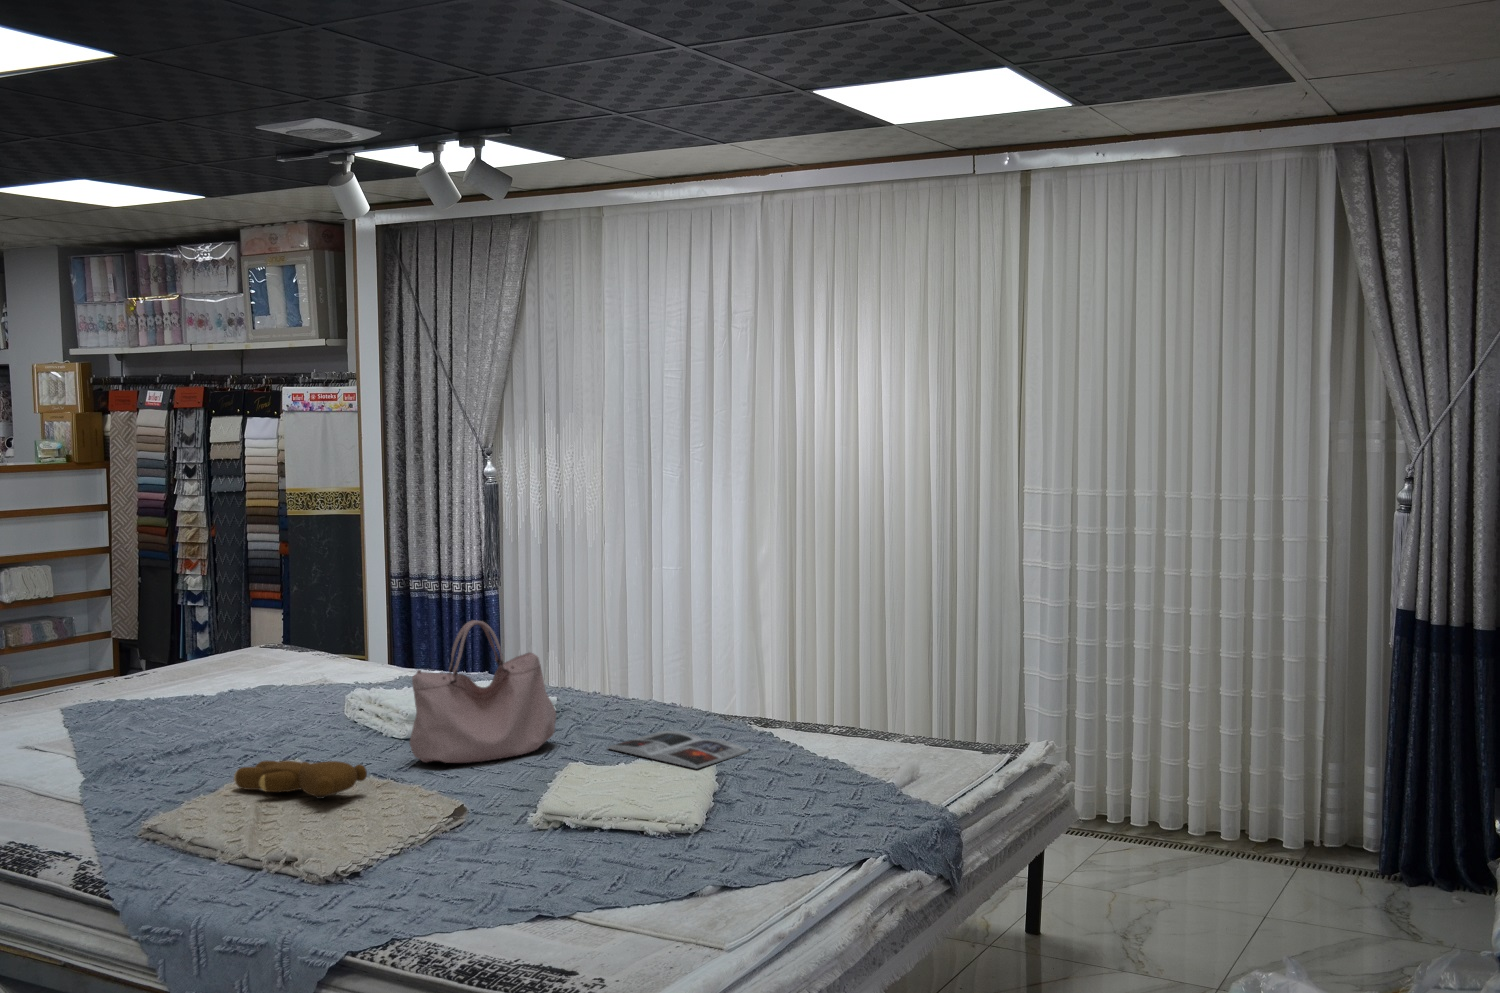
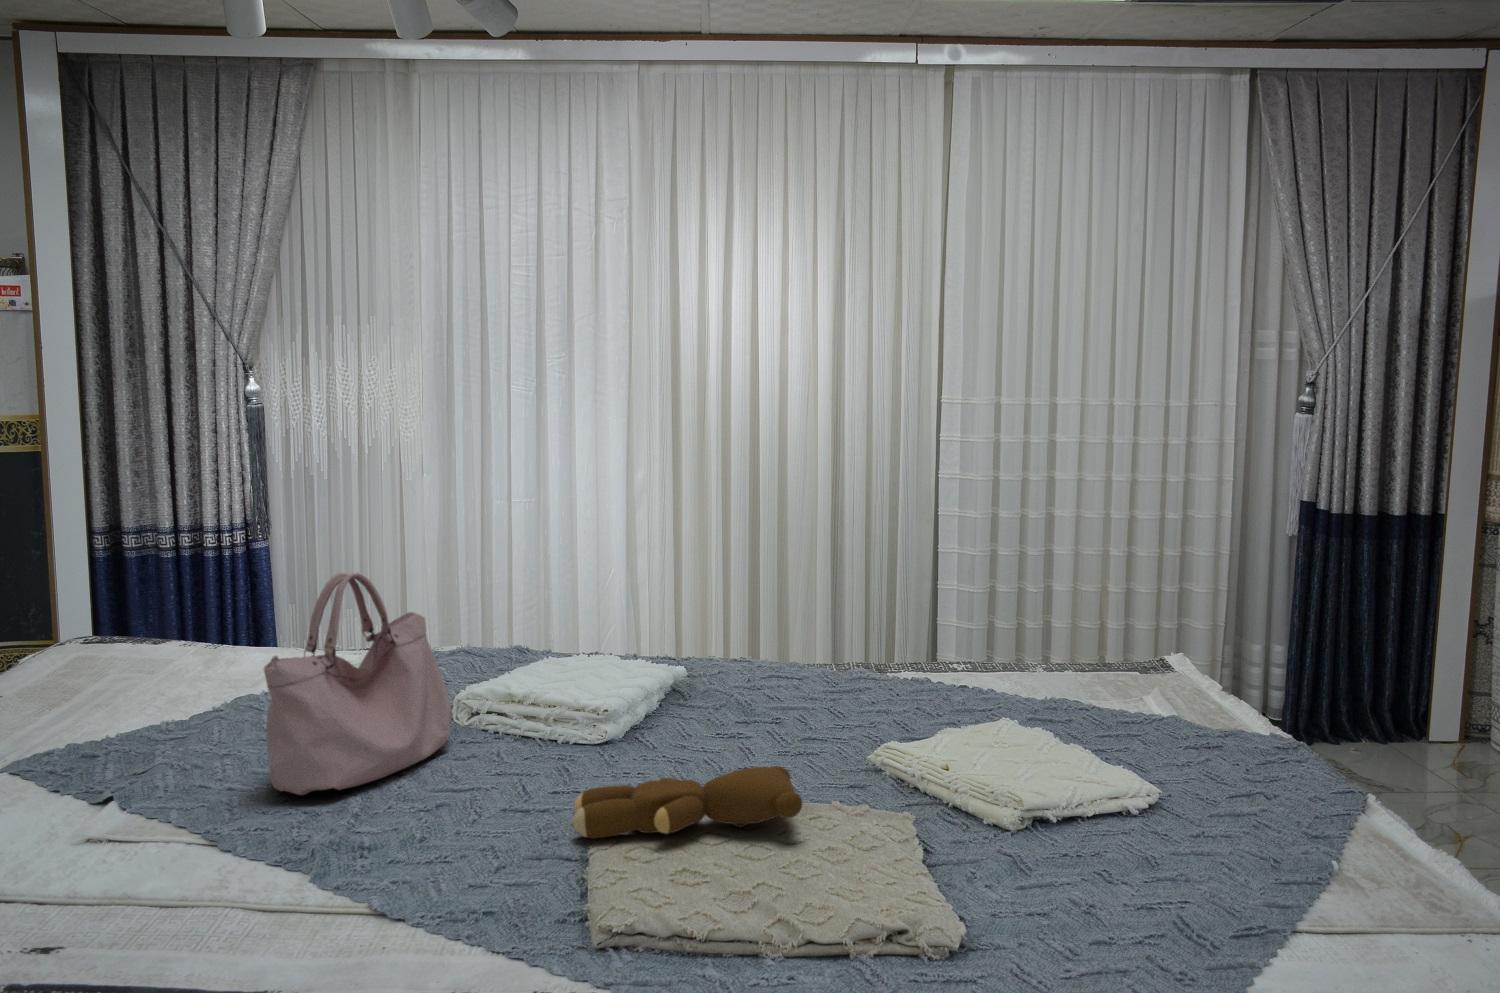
handbag: present [410,620,556,763] -> present [264,573,452,795]
magazine: present [607,731,749,768] -> none [893,666,1049,702]

